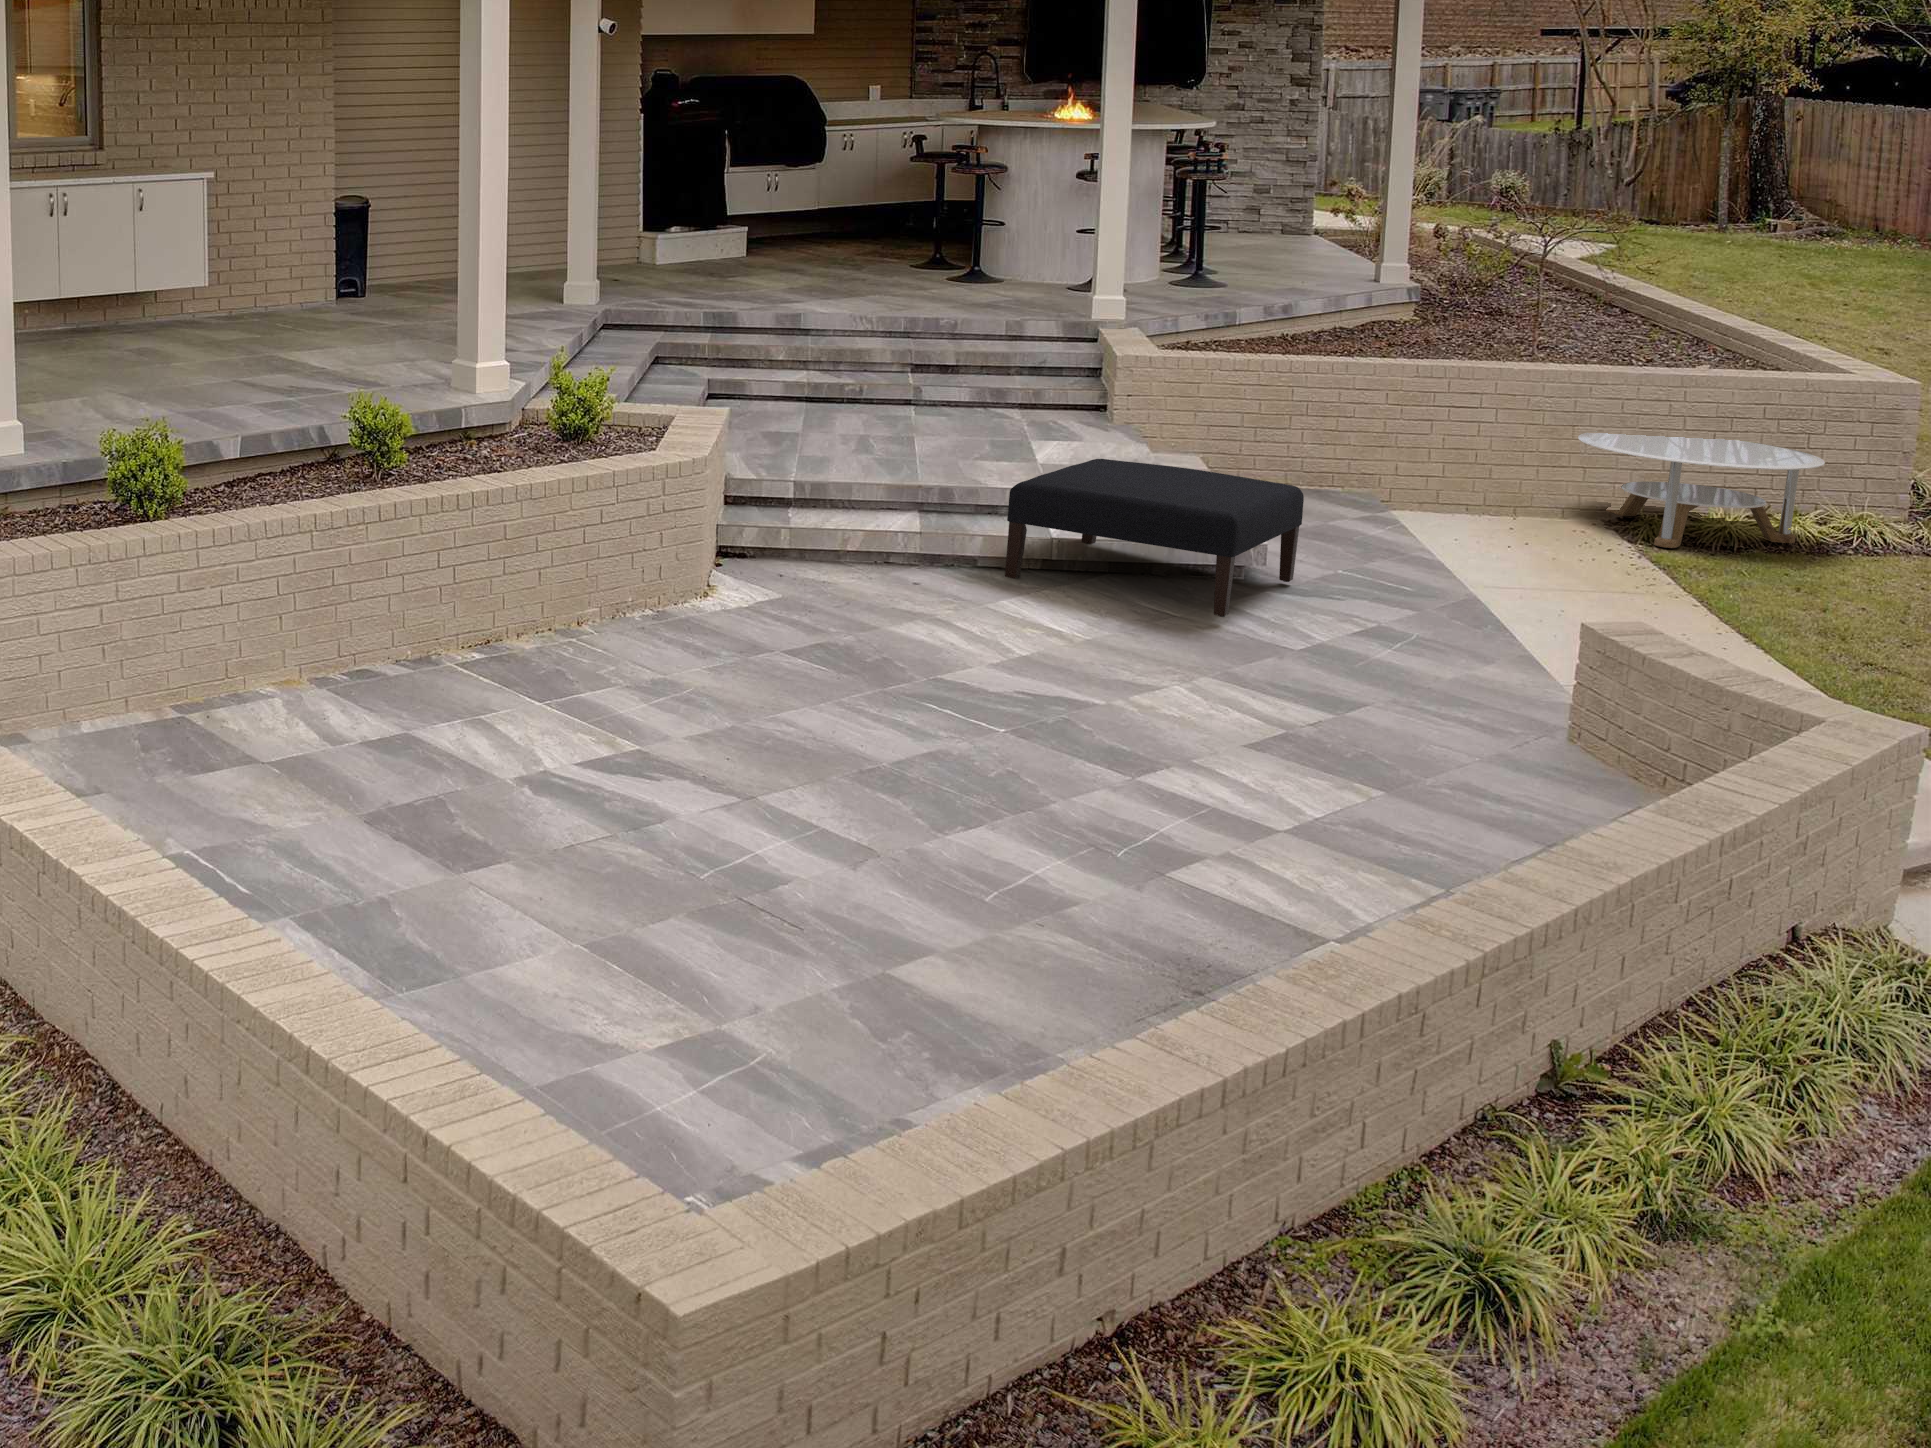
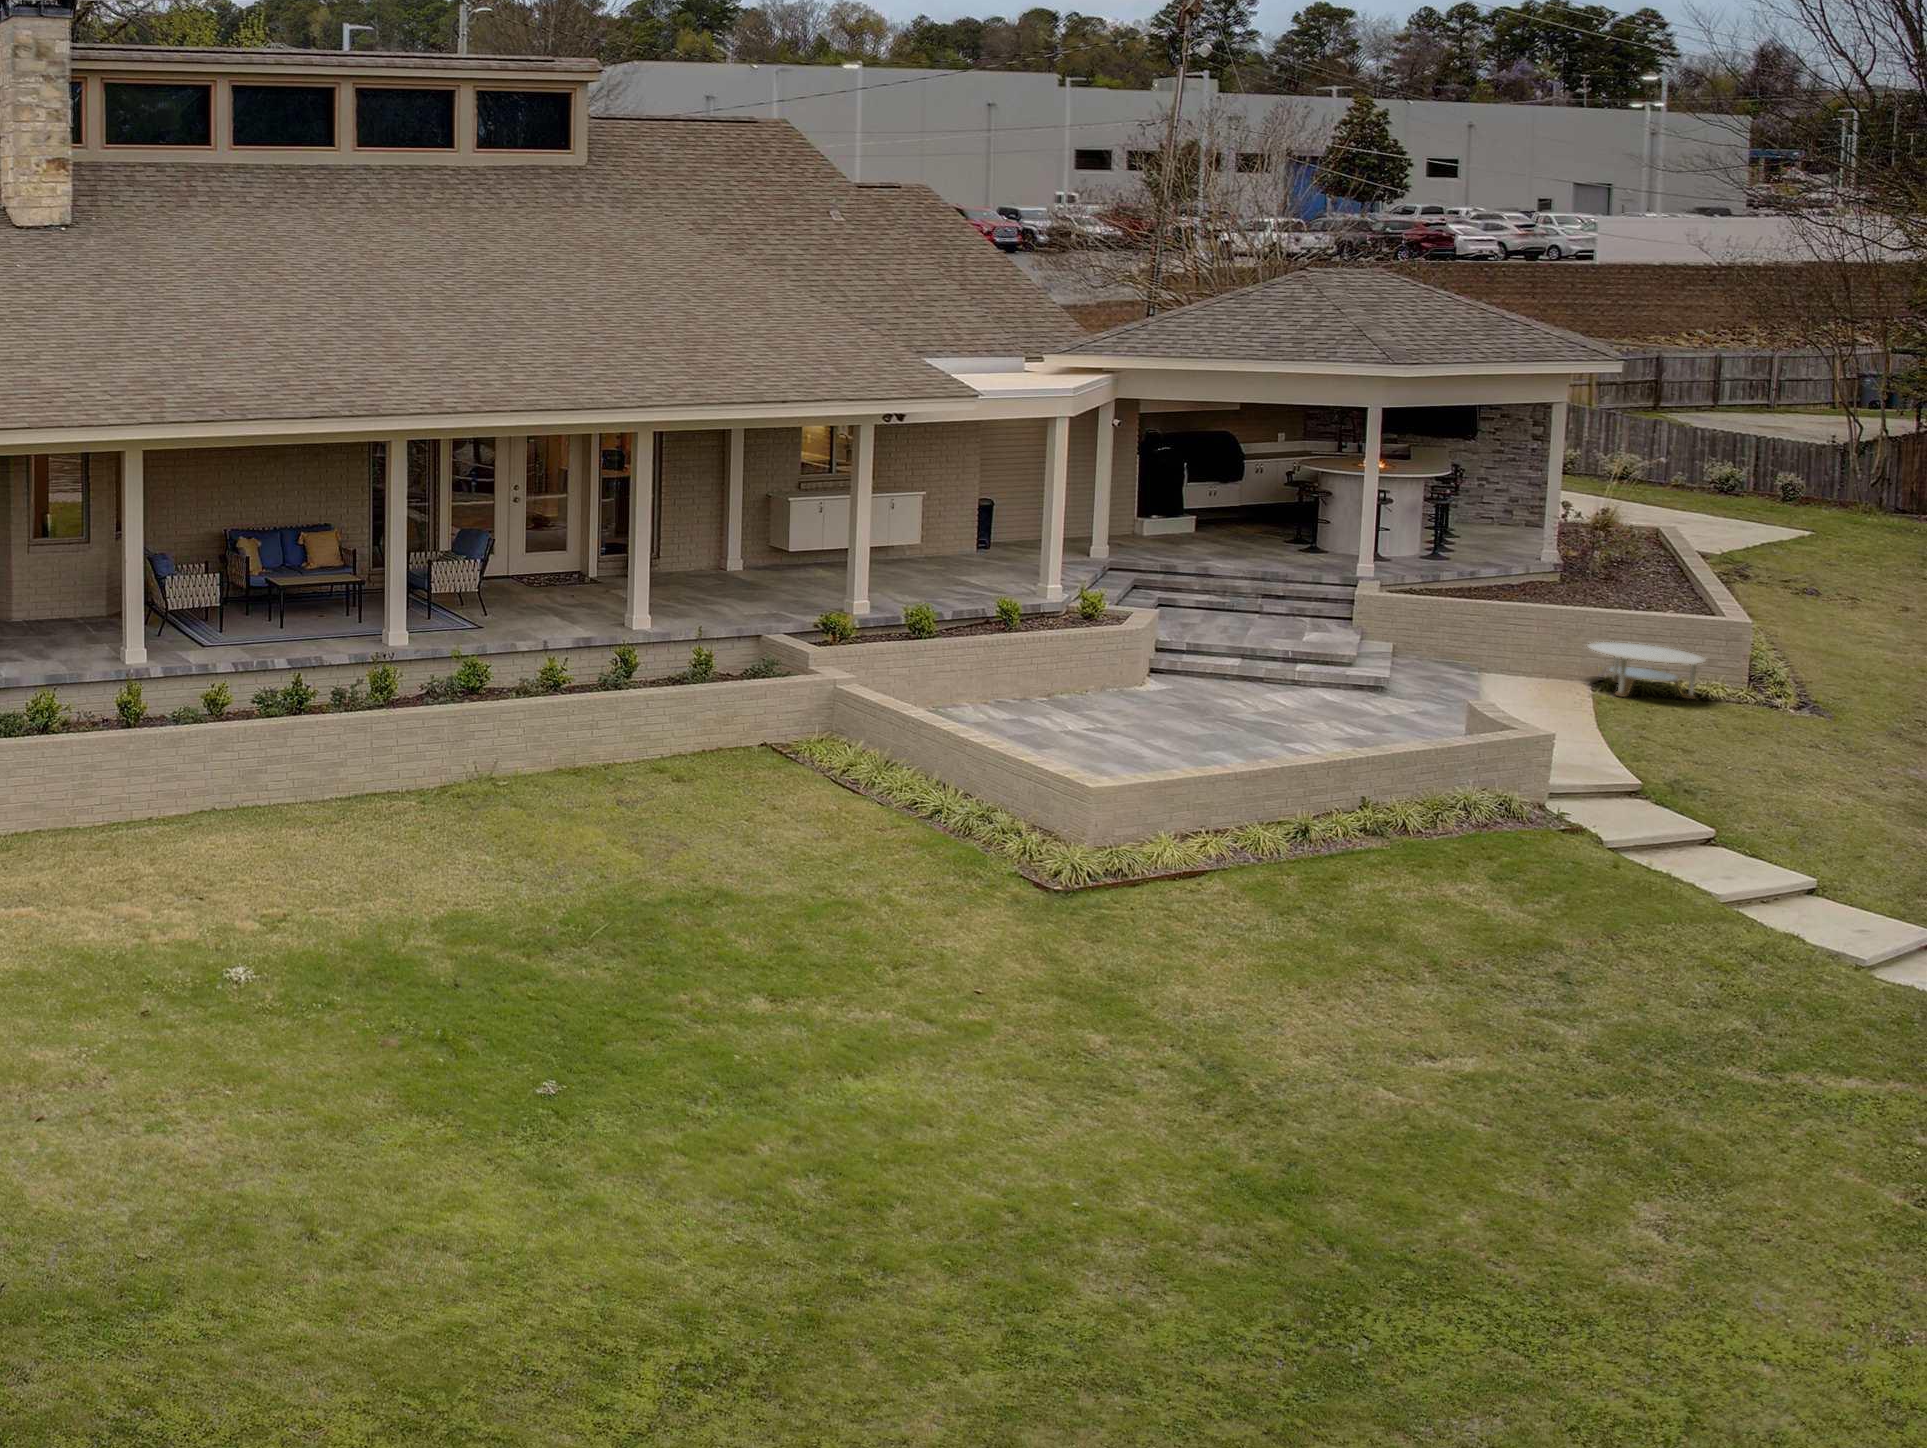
ottoman: present [1005,459,1304,617] -> none [1272,640,1410,704]

